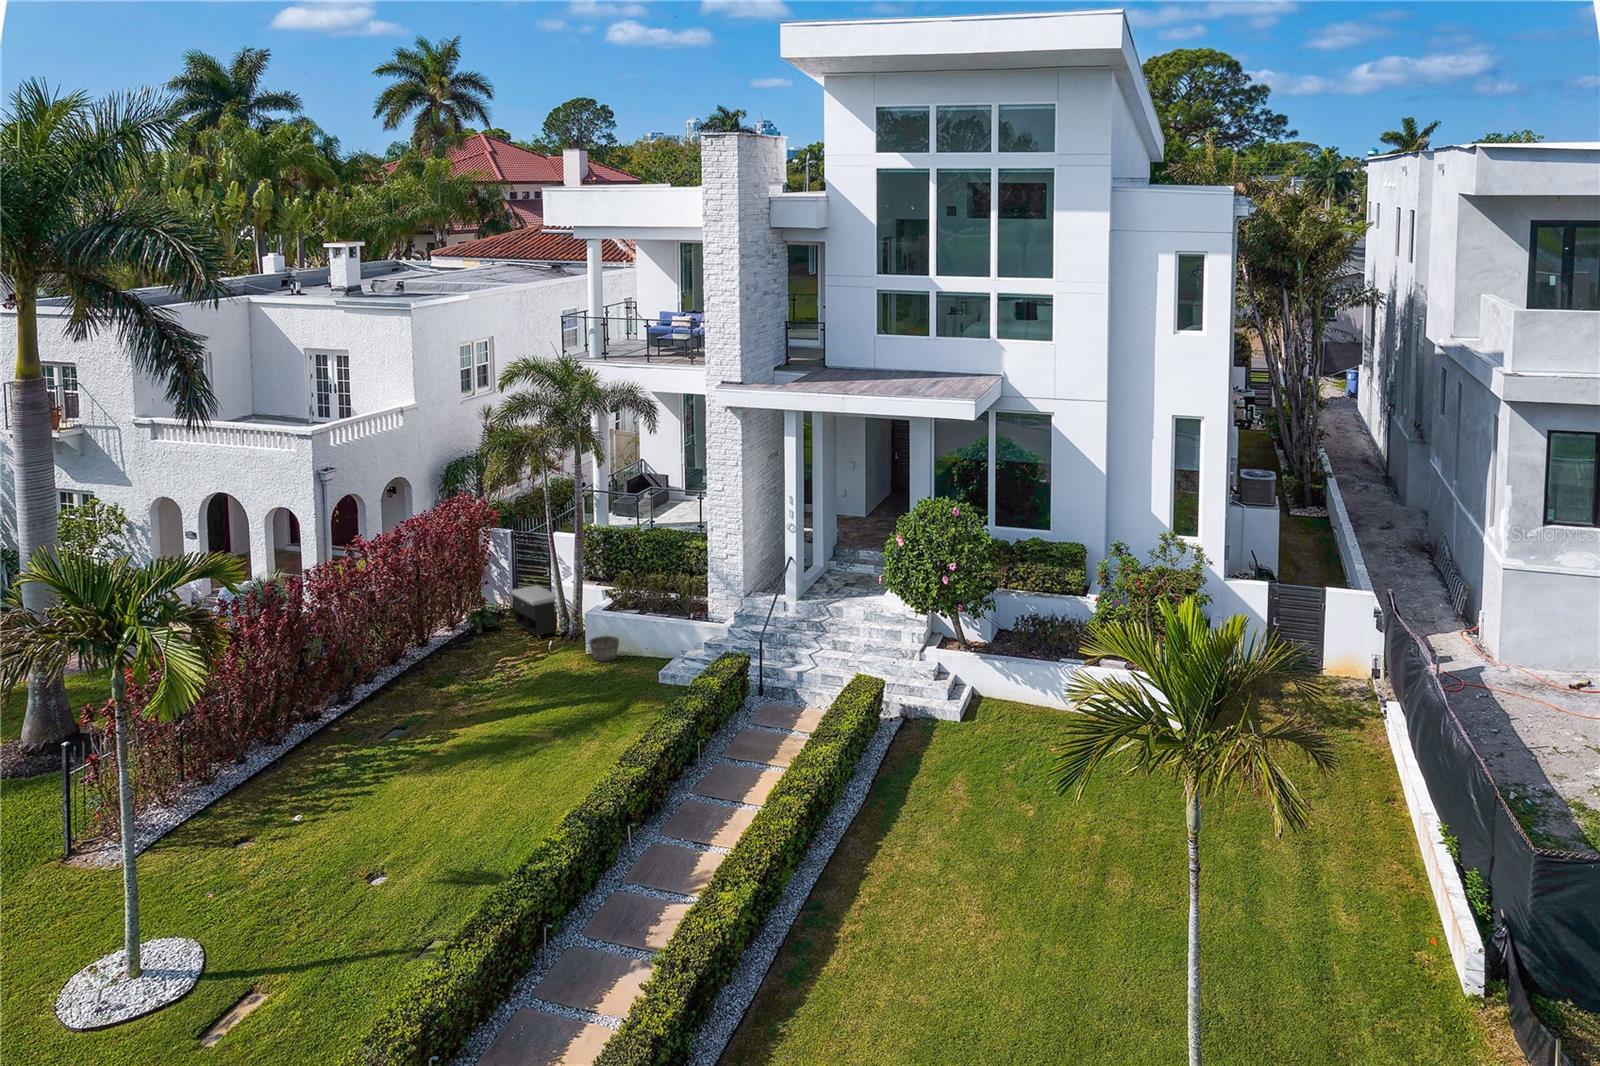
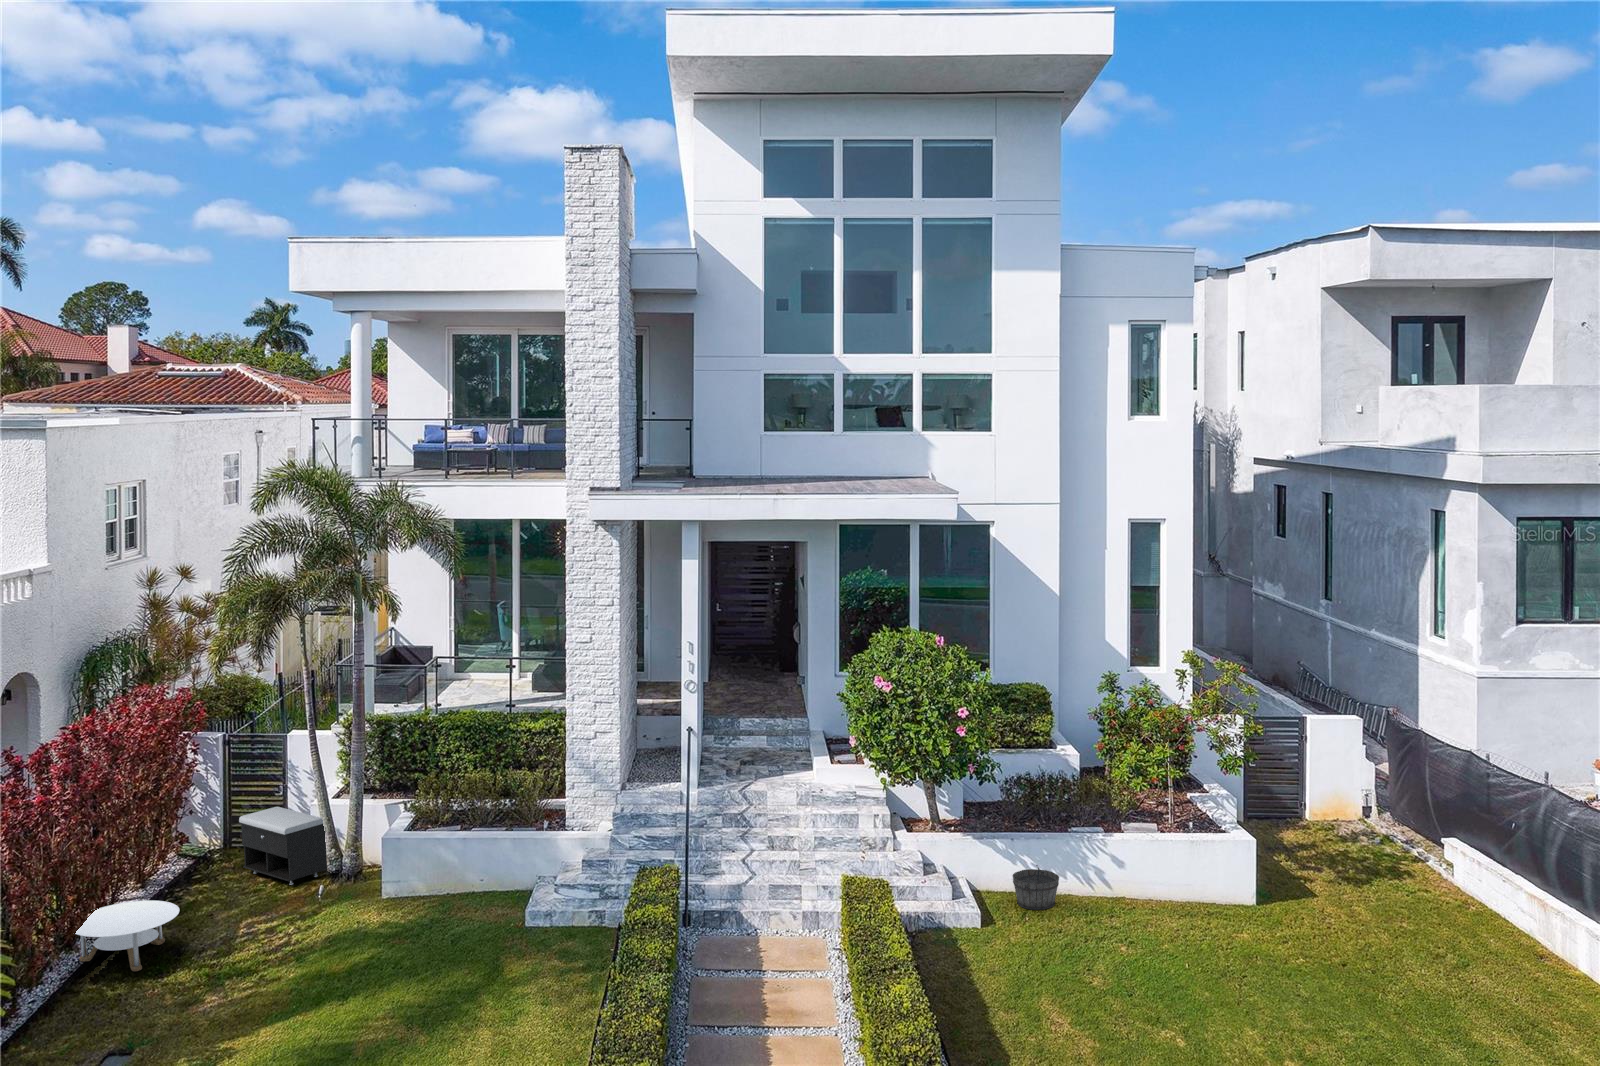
potted plant: present [463,605,493,633] -> none [161,842,221,889]
wooden bucket: present [589,636,619,662] -> present [1013,865,1059,910]
round table: none [393,640,457,683] -> present [75,900,179,971]

